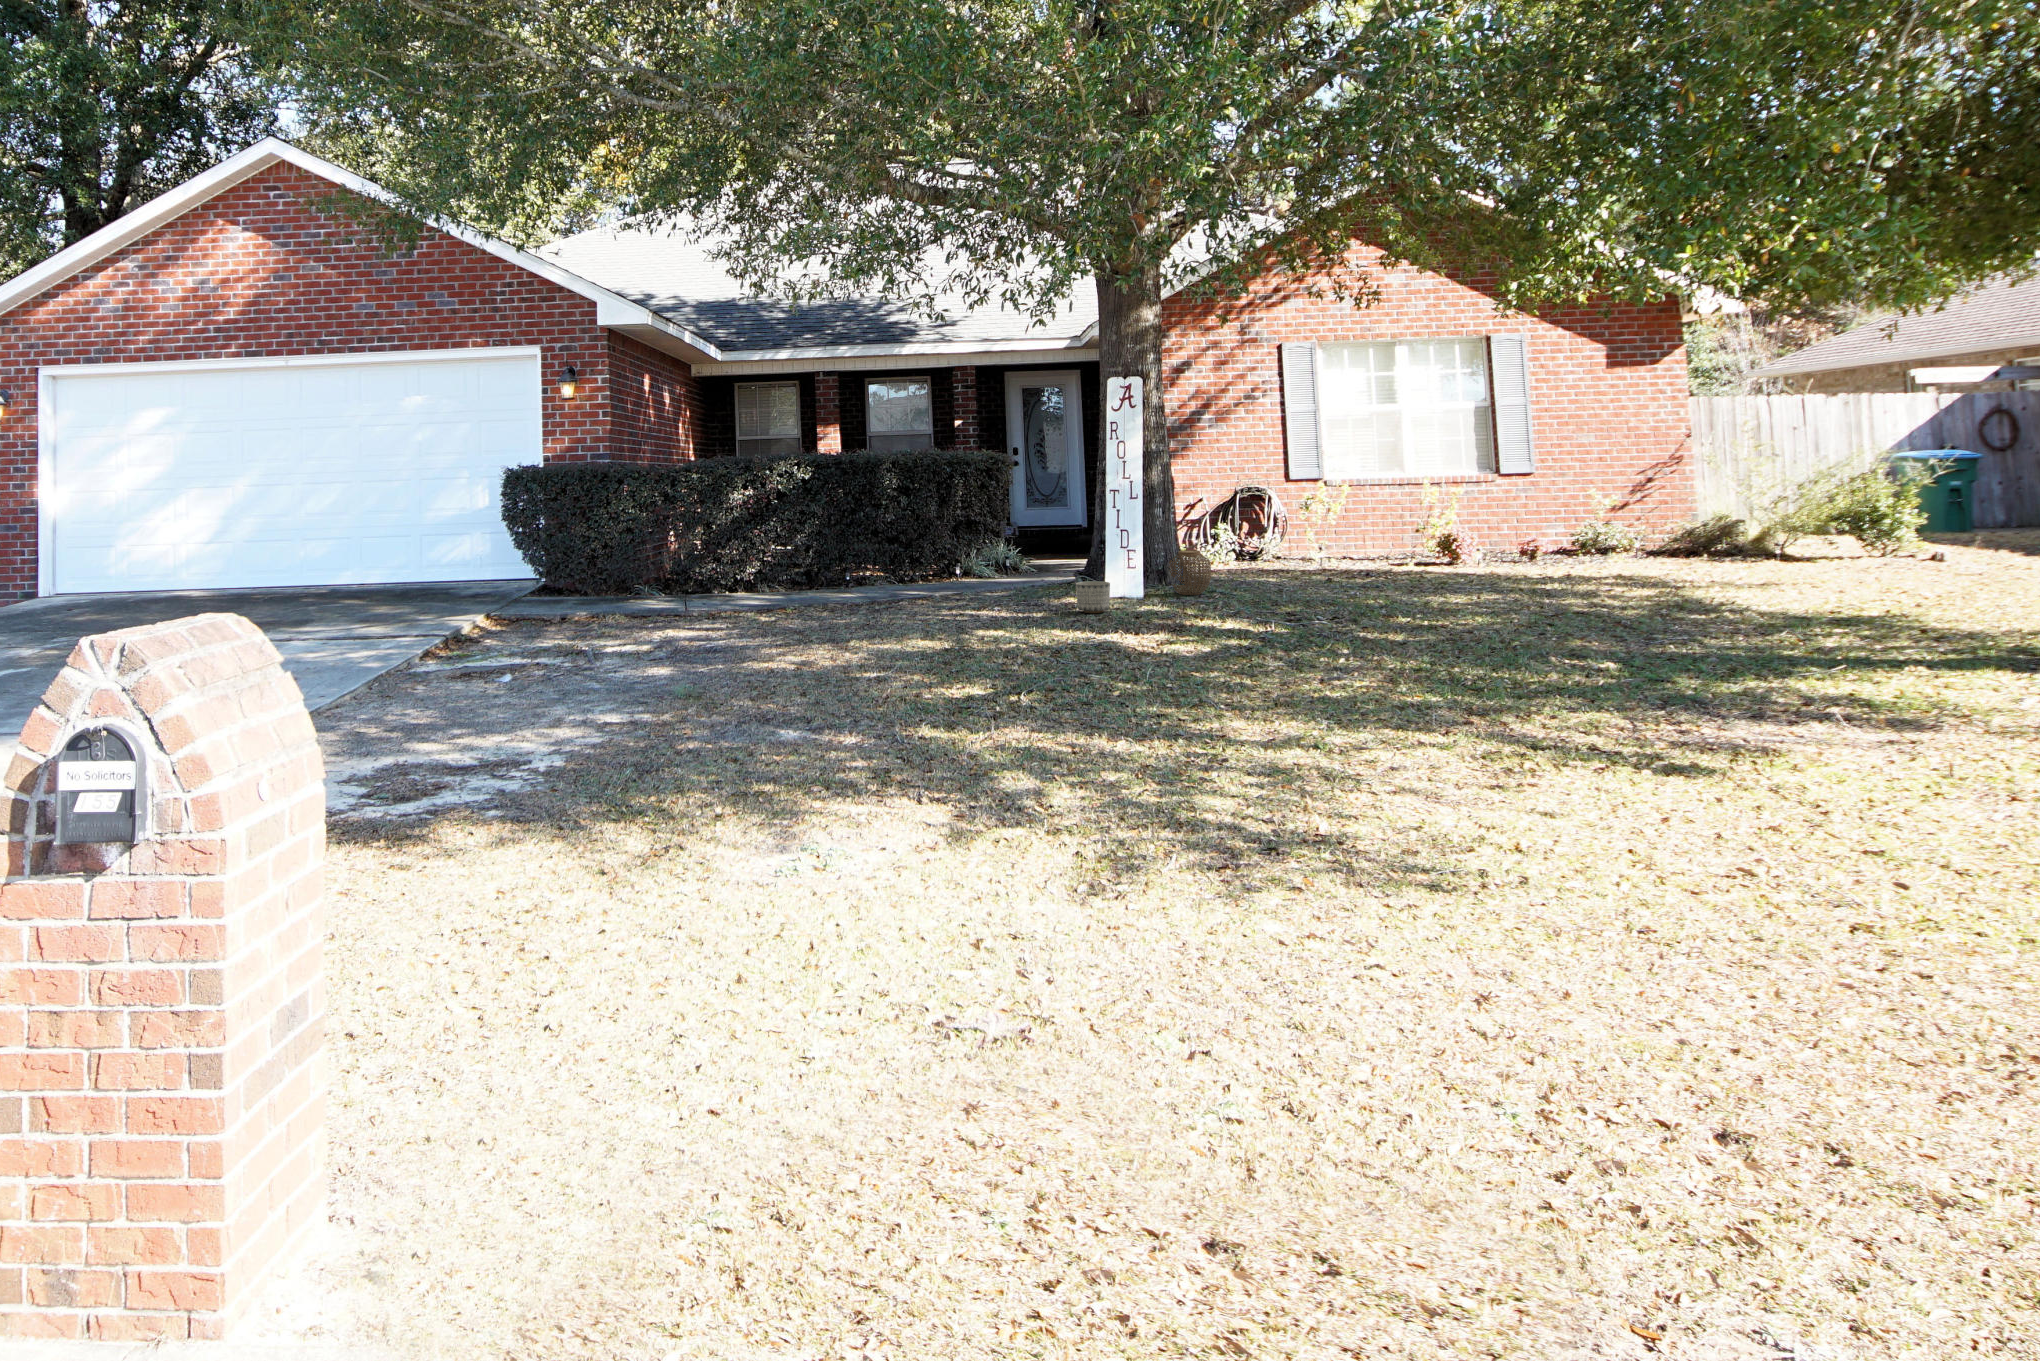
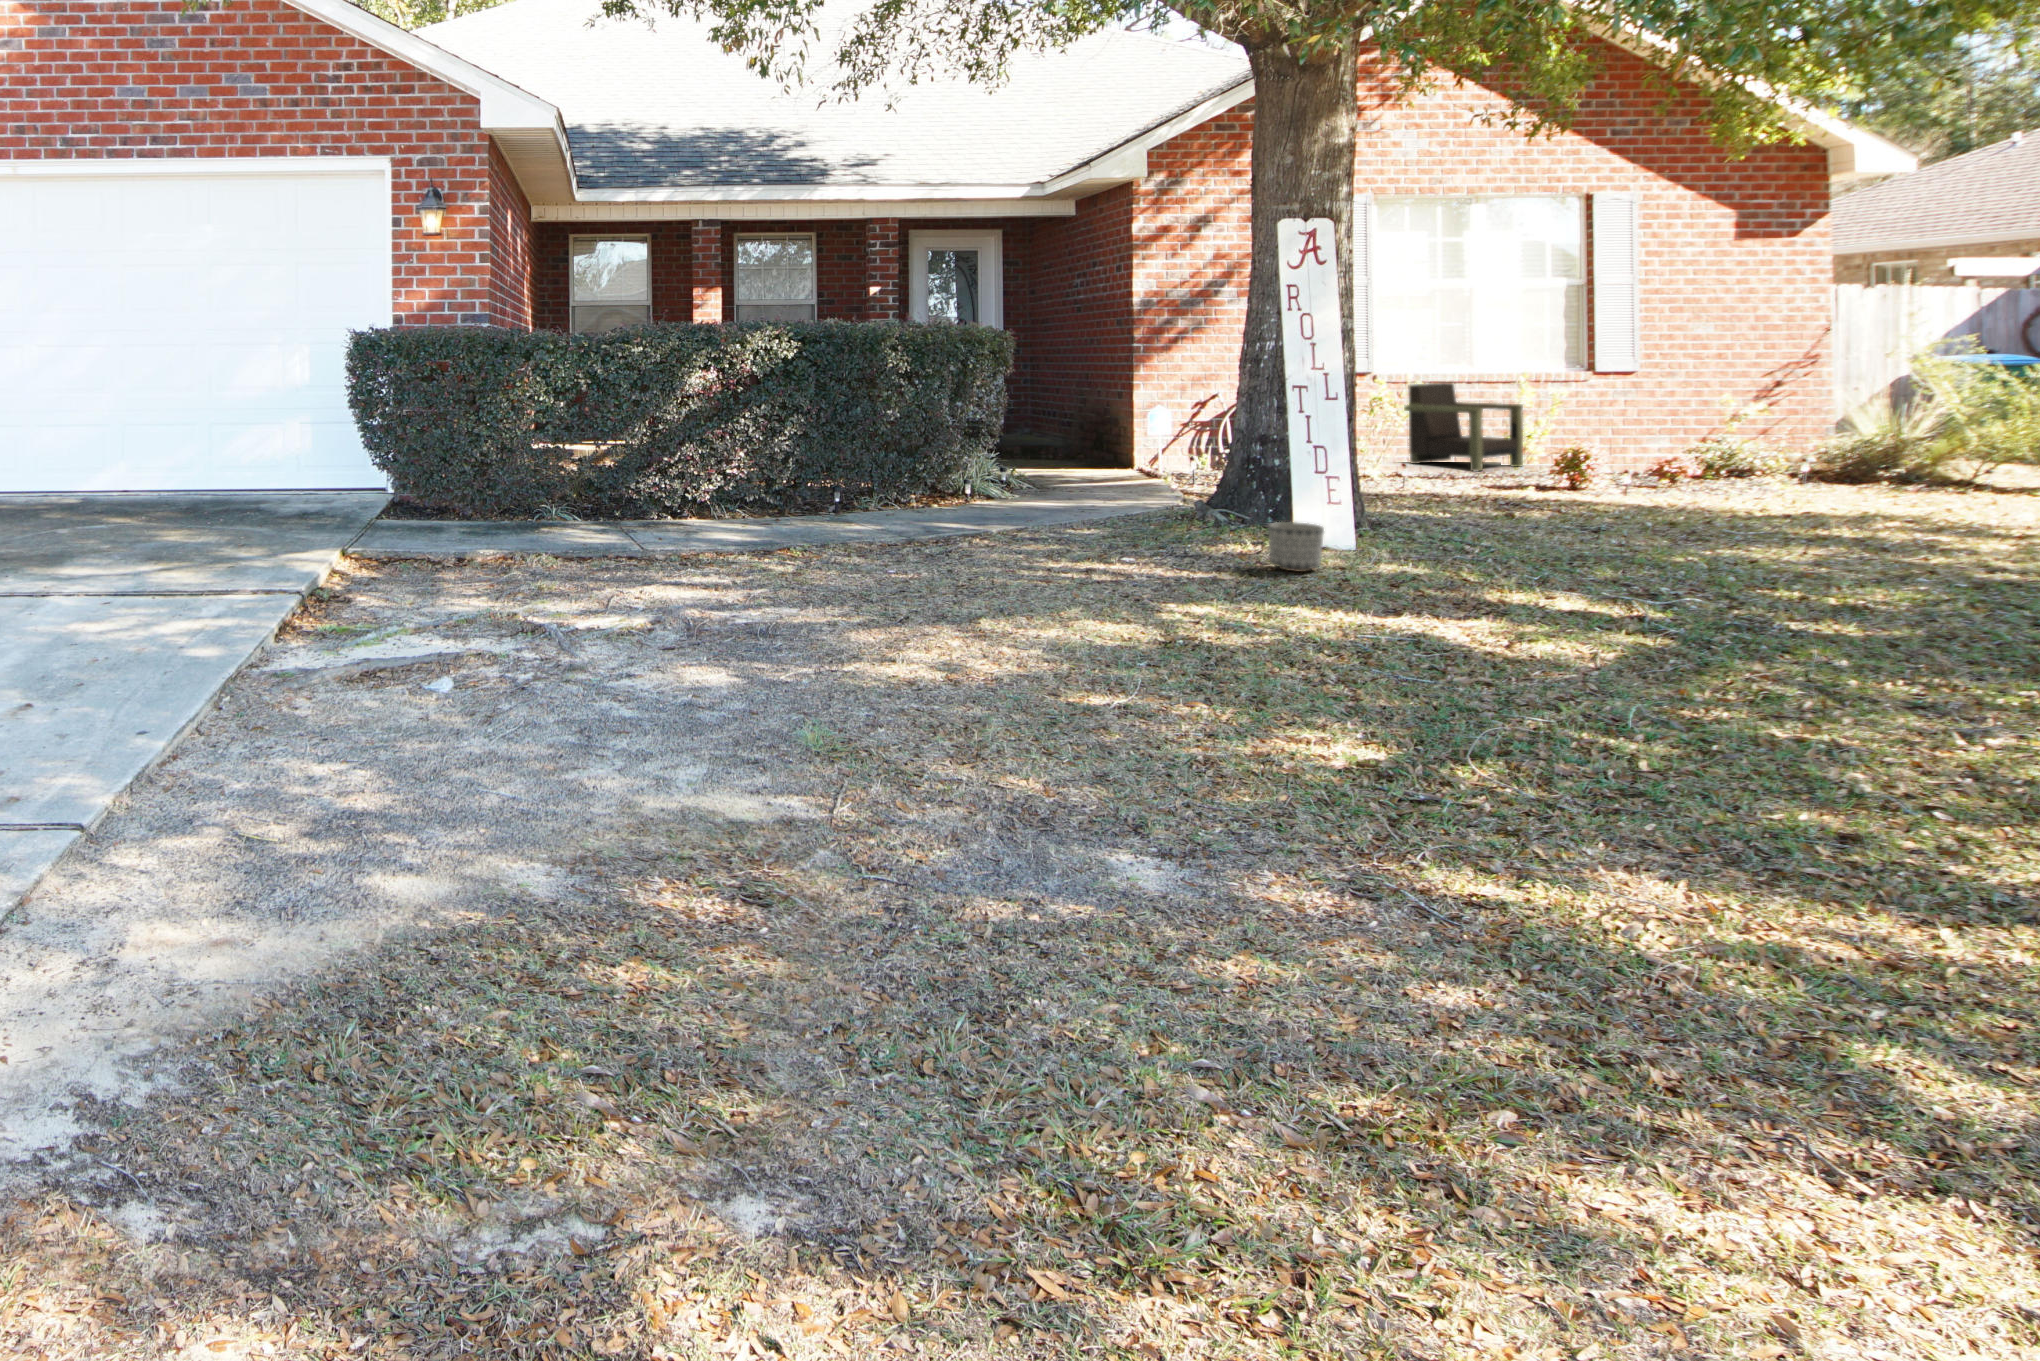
armchair: none [1334,486,1425,554] -> present [1404,382,1523,471]
woven basket: present [1169,550,1211,595] -> none [1339,473,1404,538]

